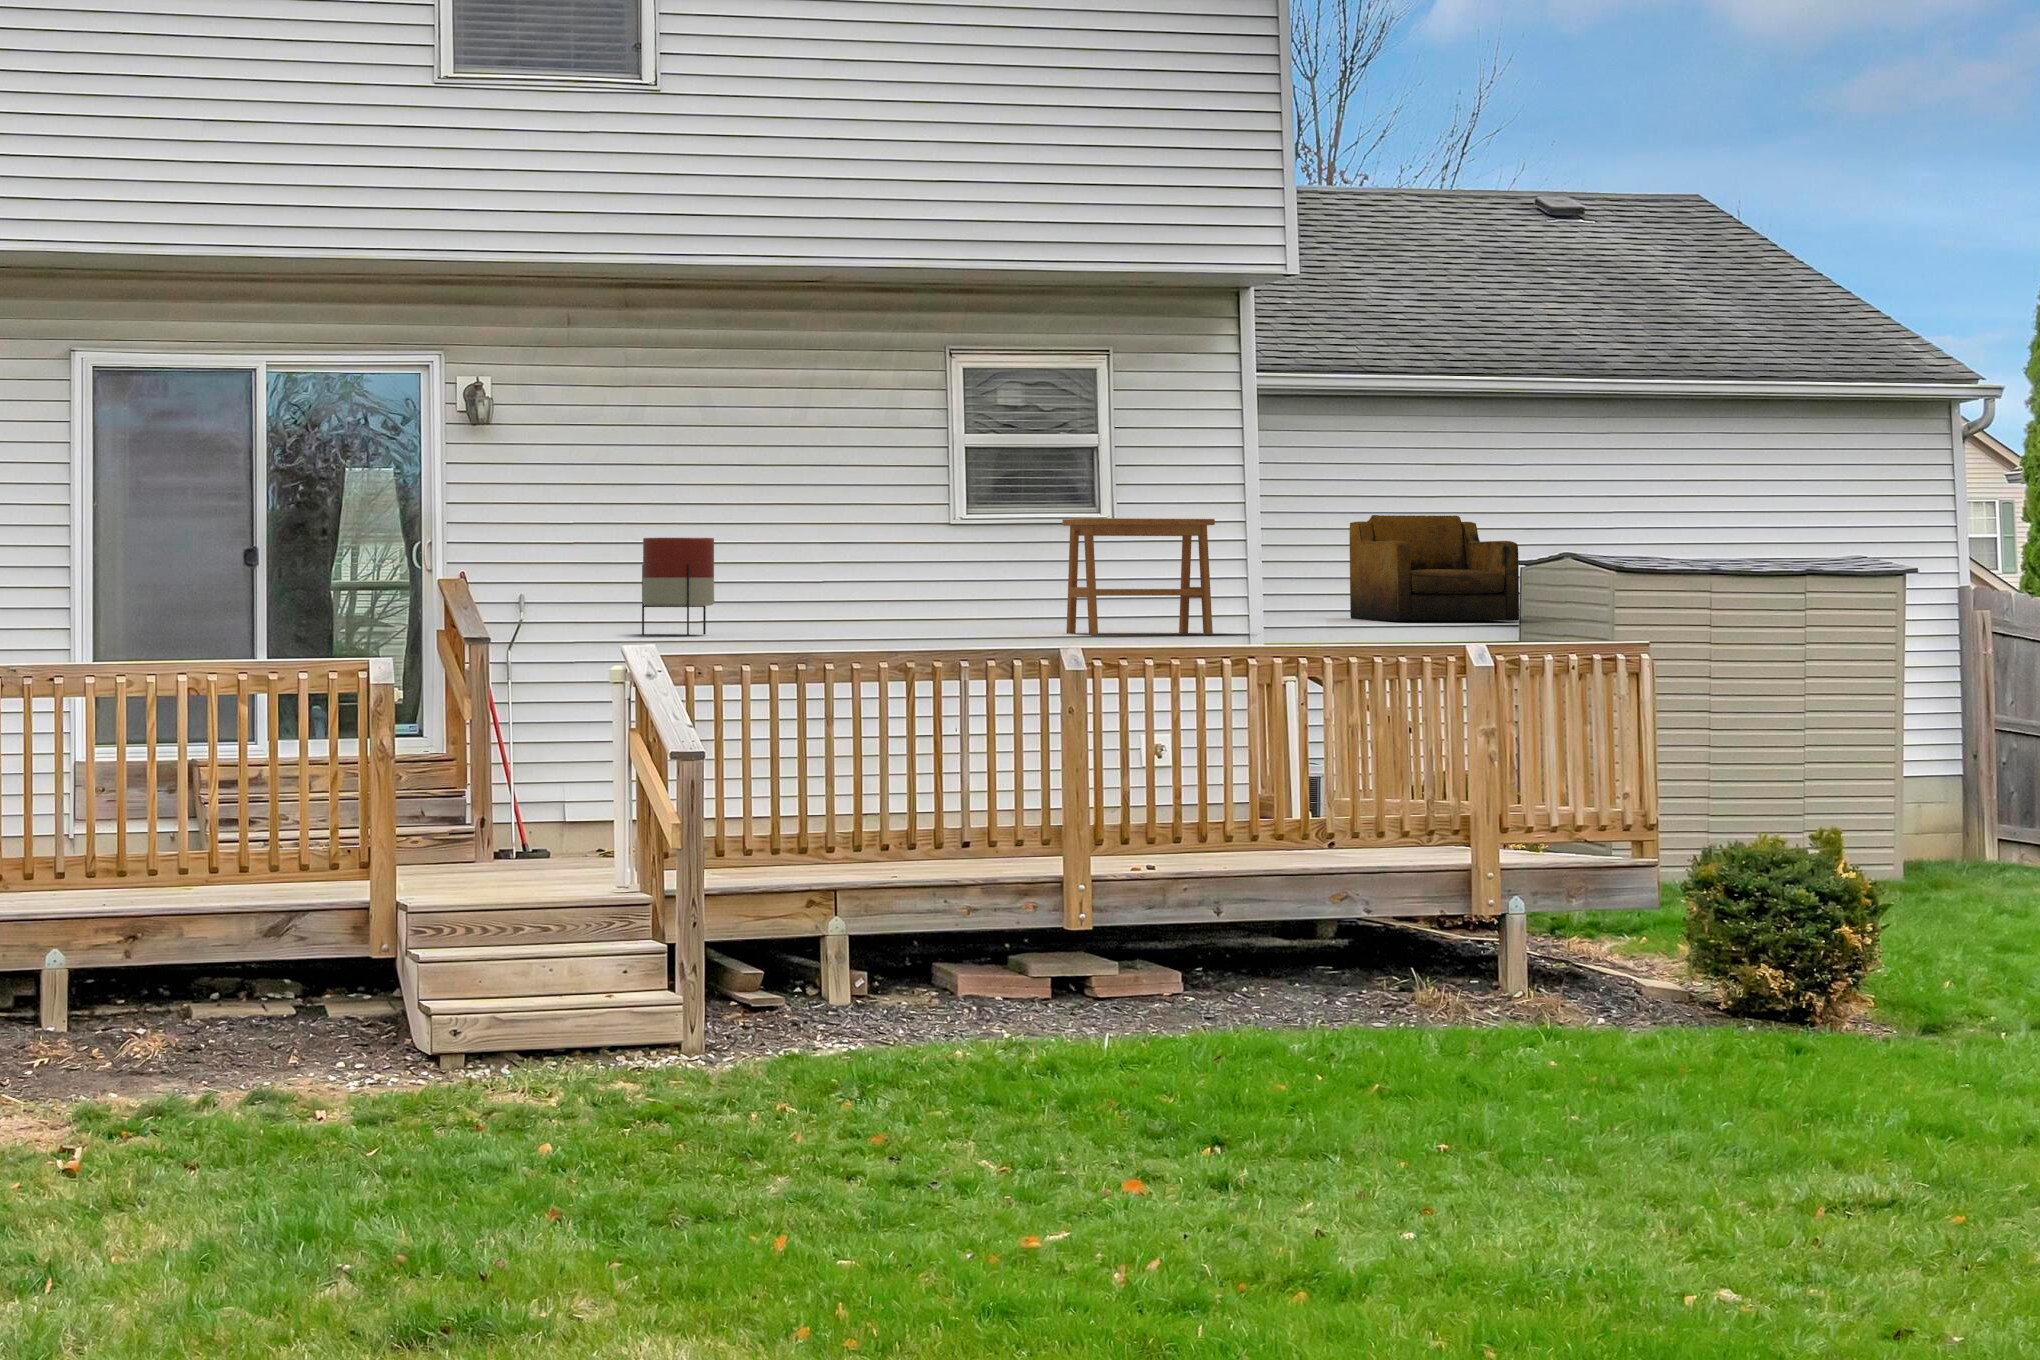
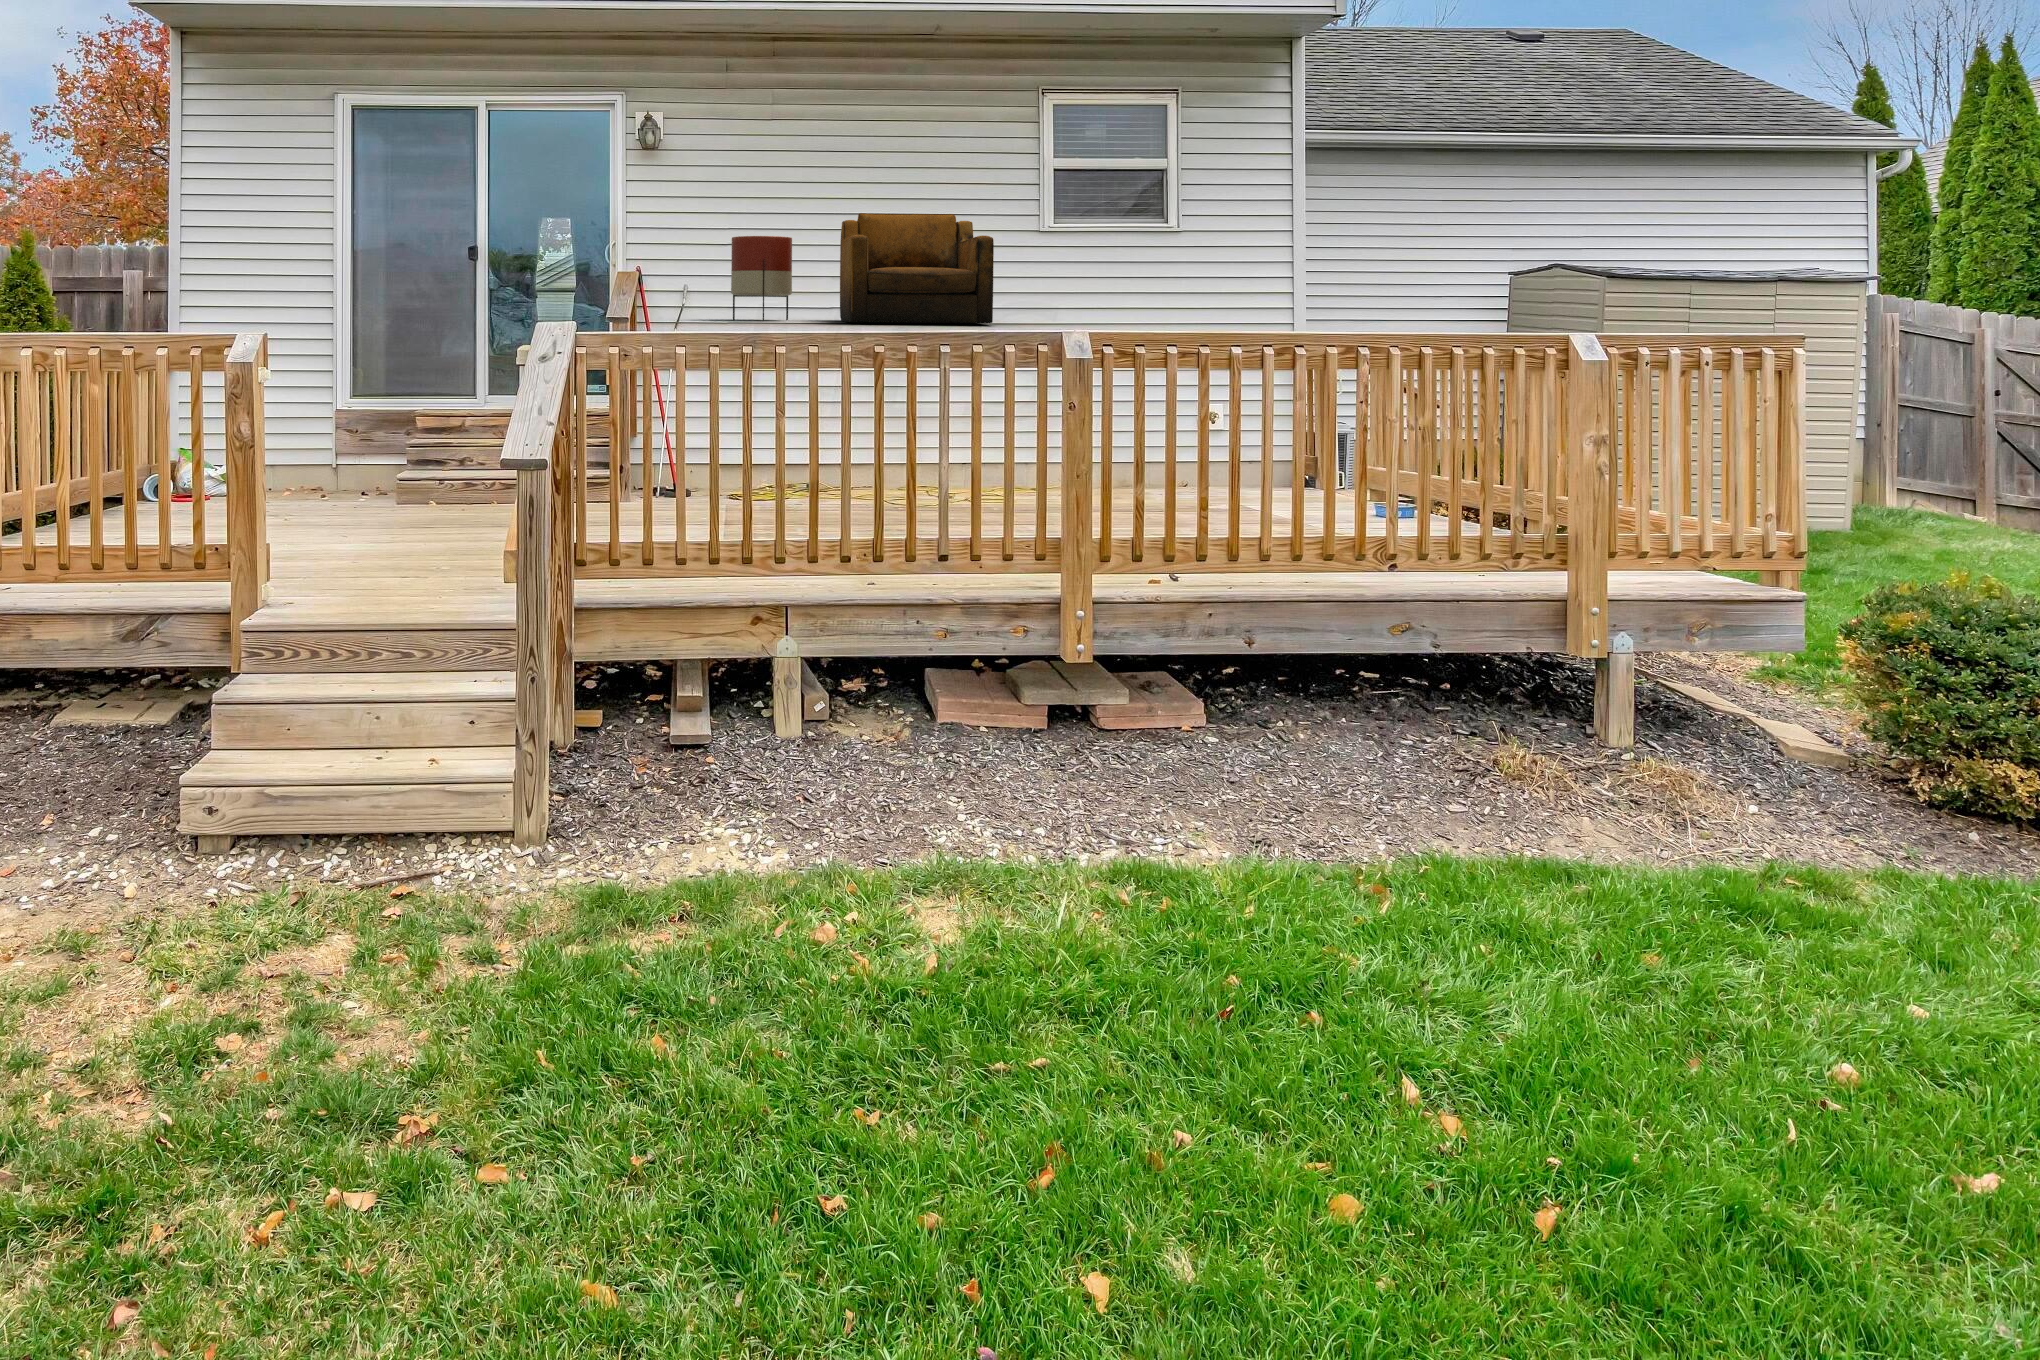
armchair: present [1350,515,1519,621] -> present [840,213,994,323]
side table: present [1062,518,1215,635] -> none [1108,221,1248,325]

